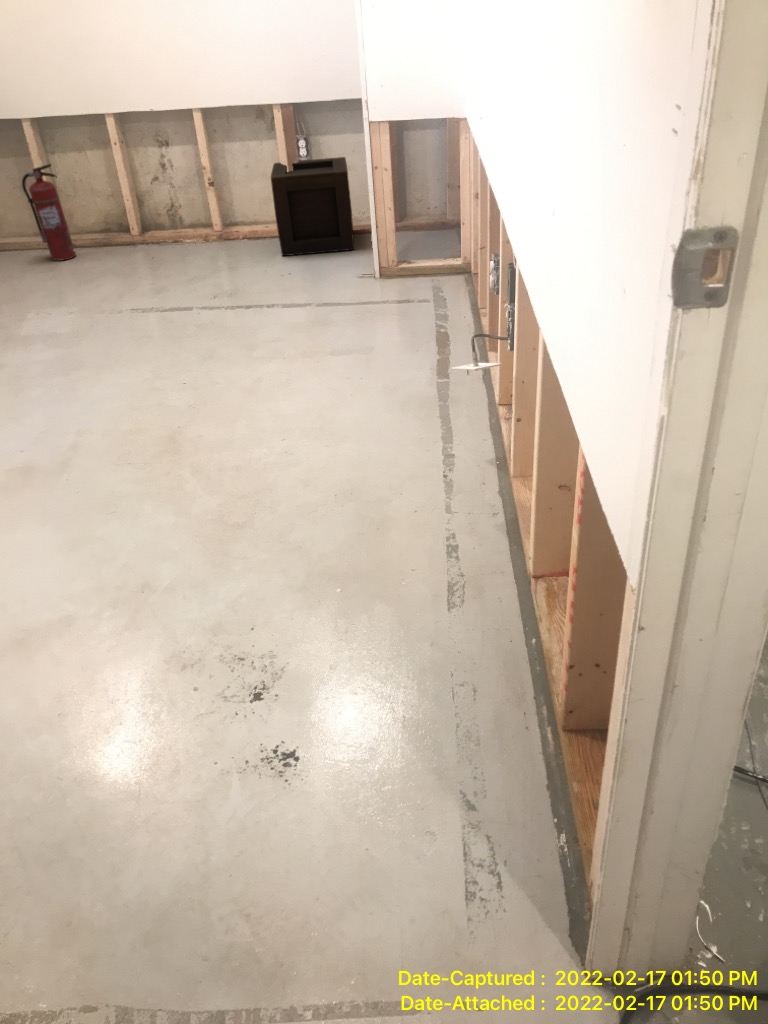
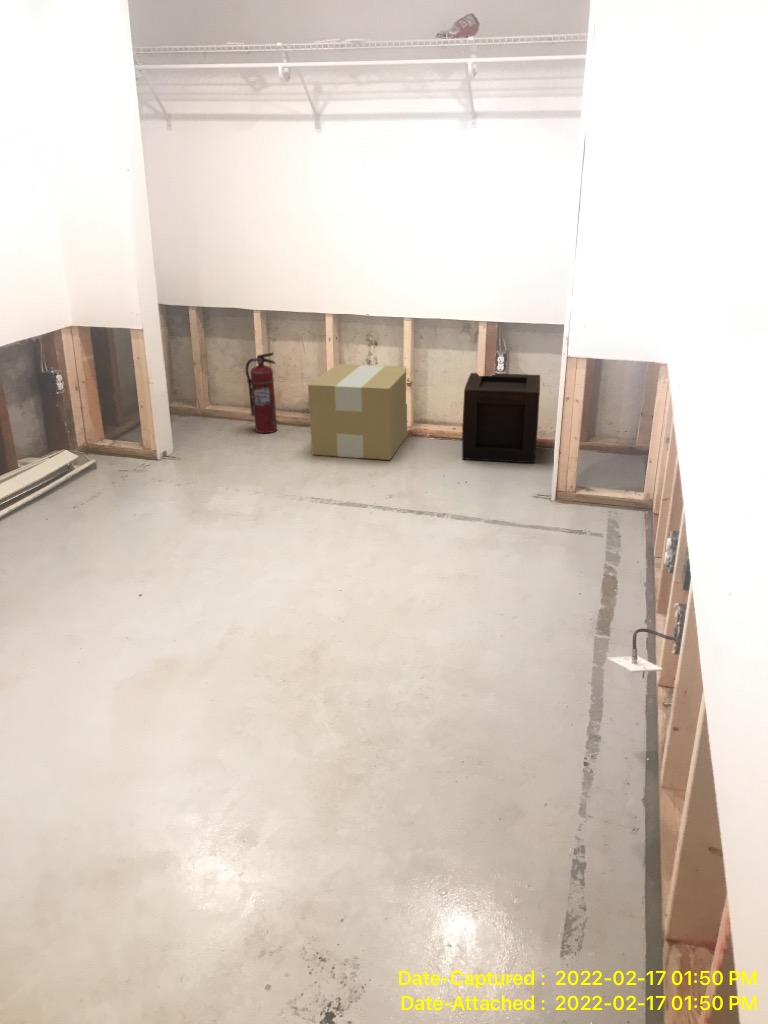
cardboard box: none [100,164,222,273] -> present [308,364,410,460]

